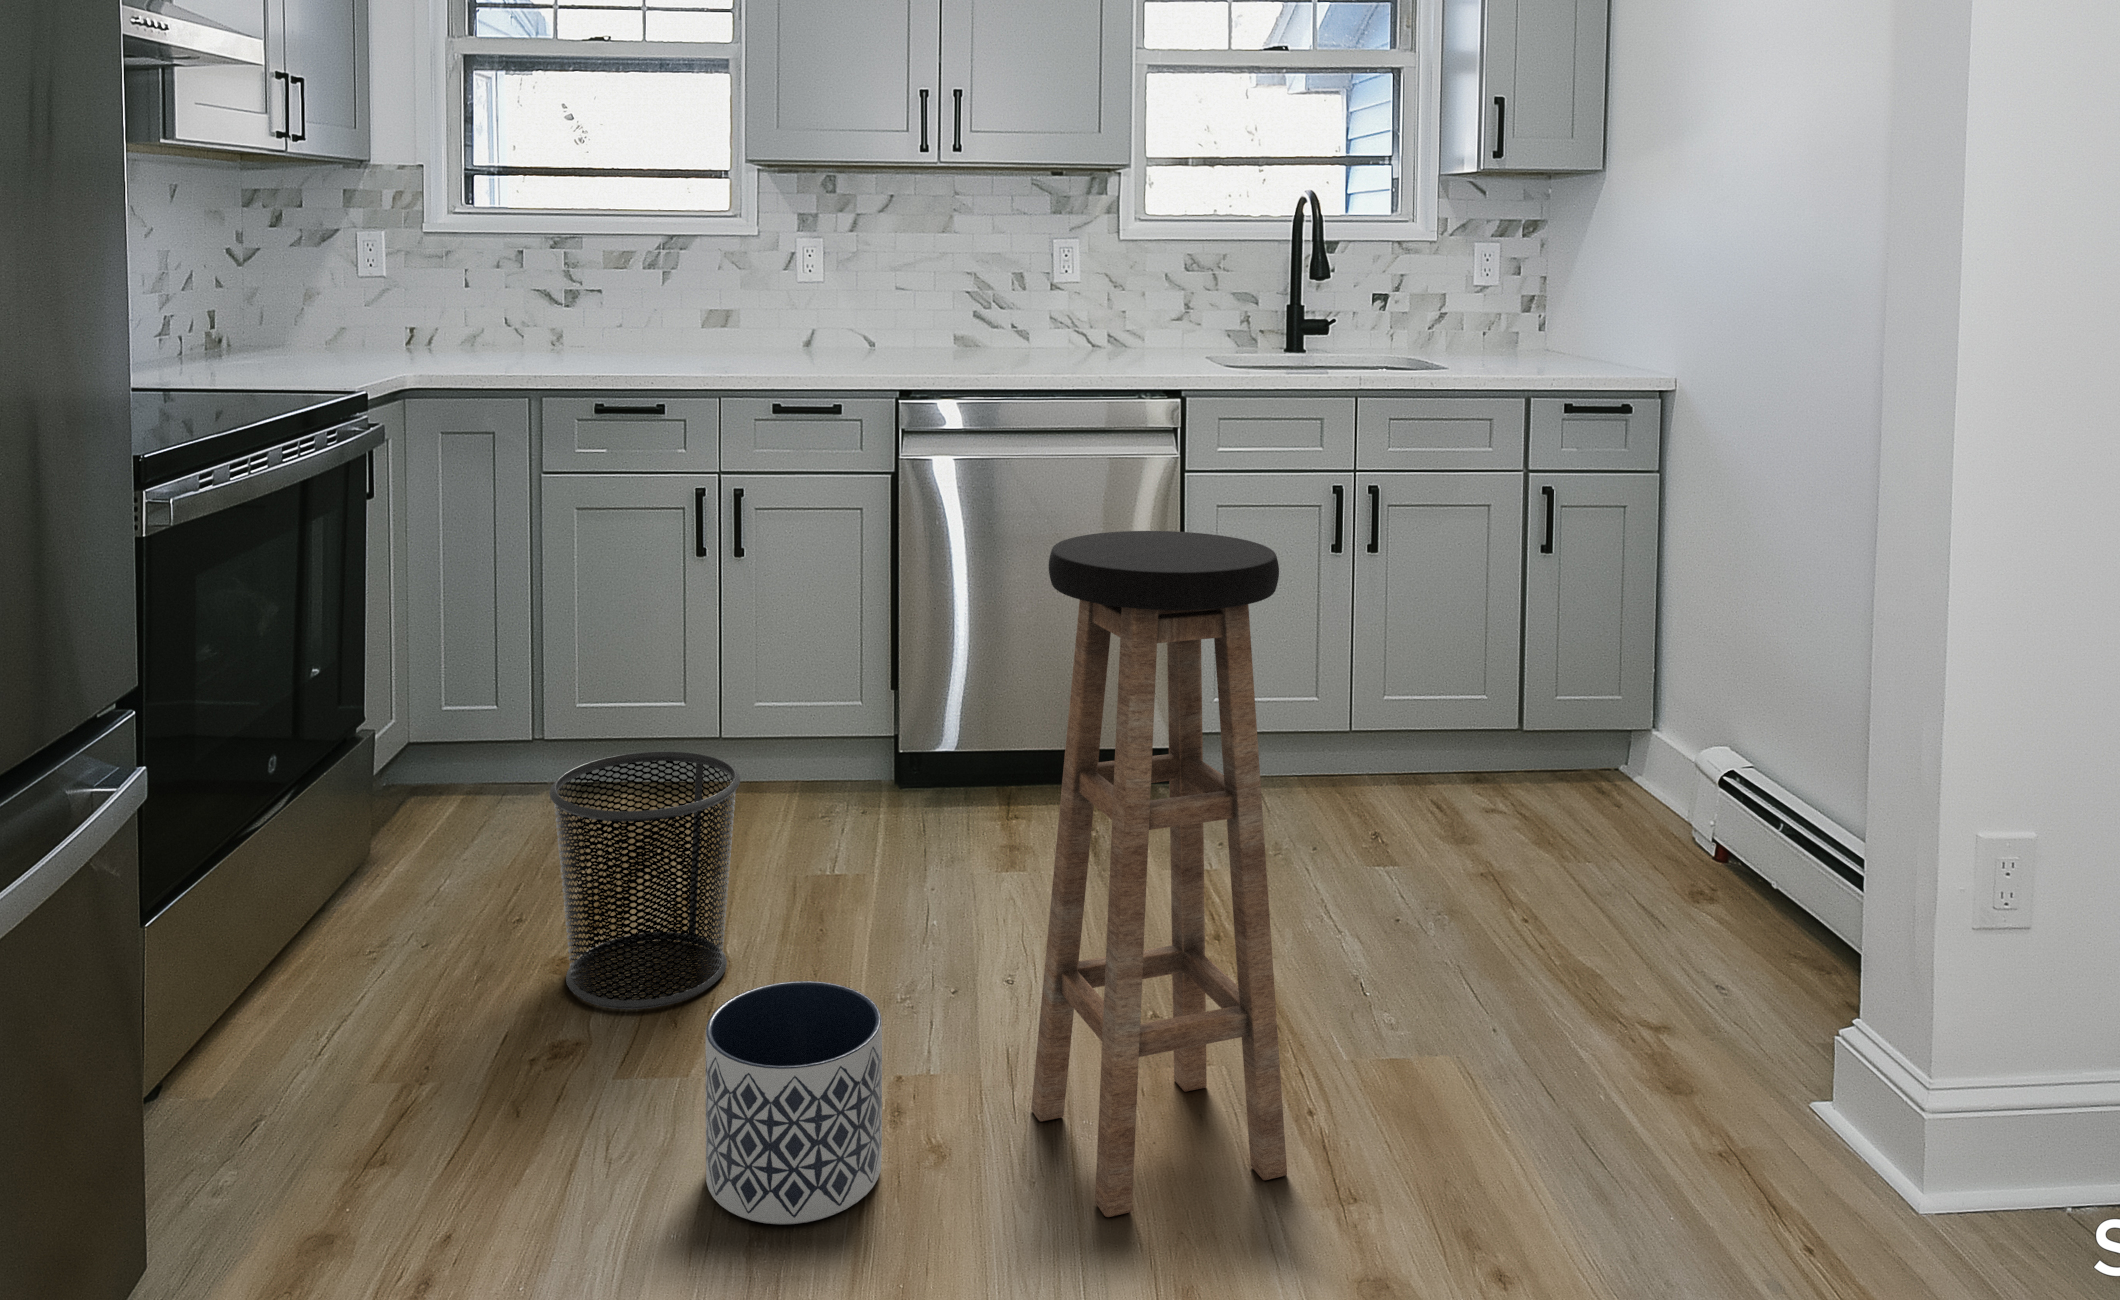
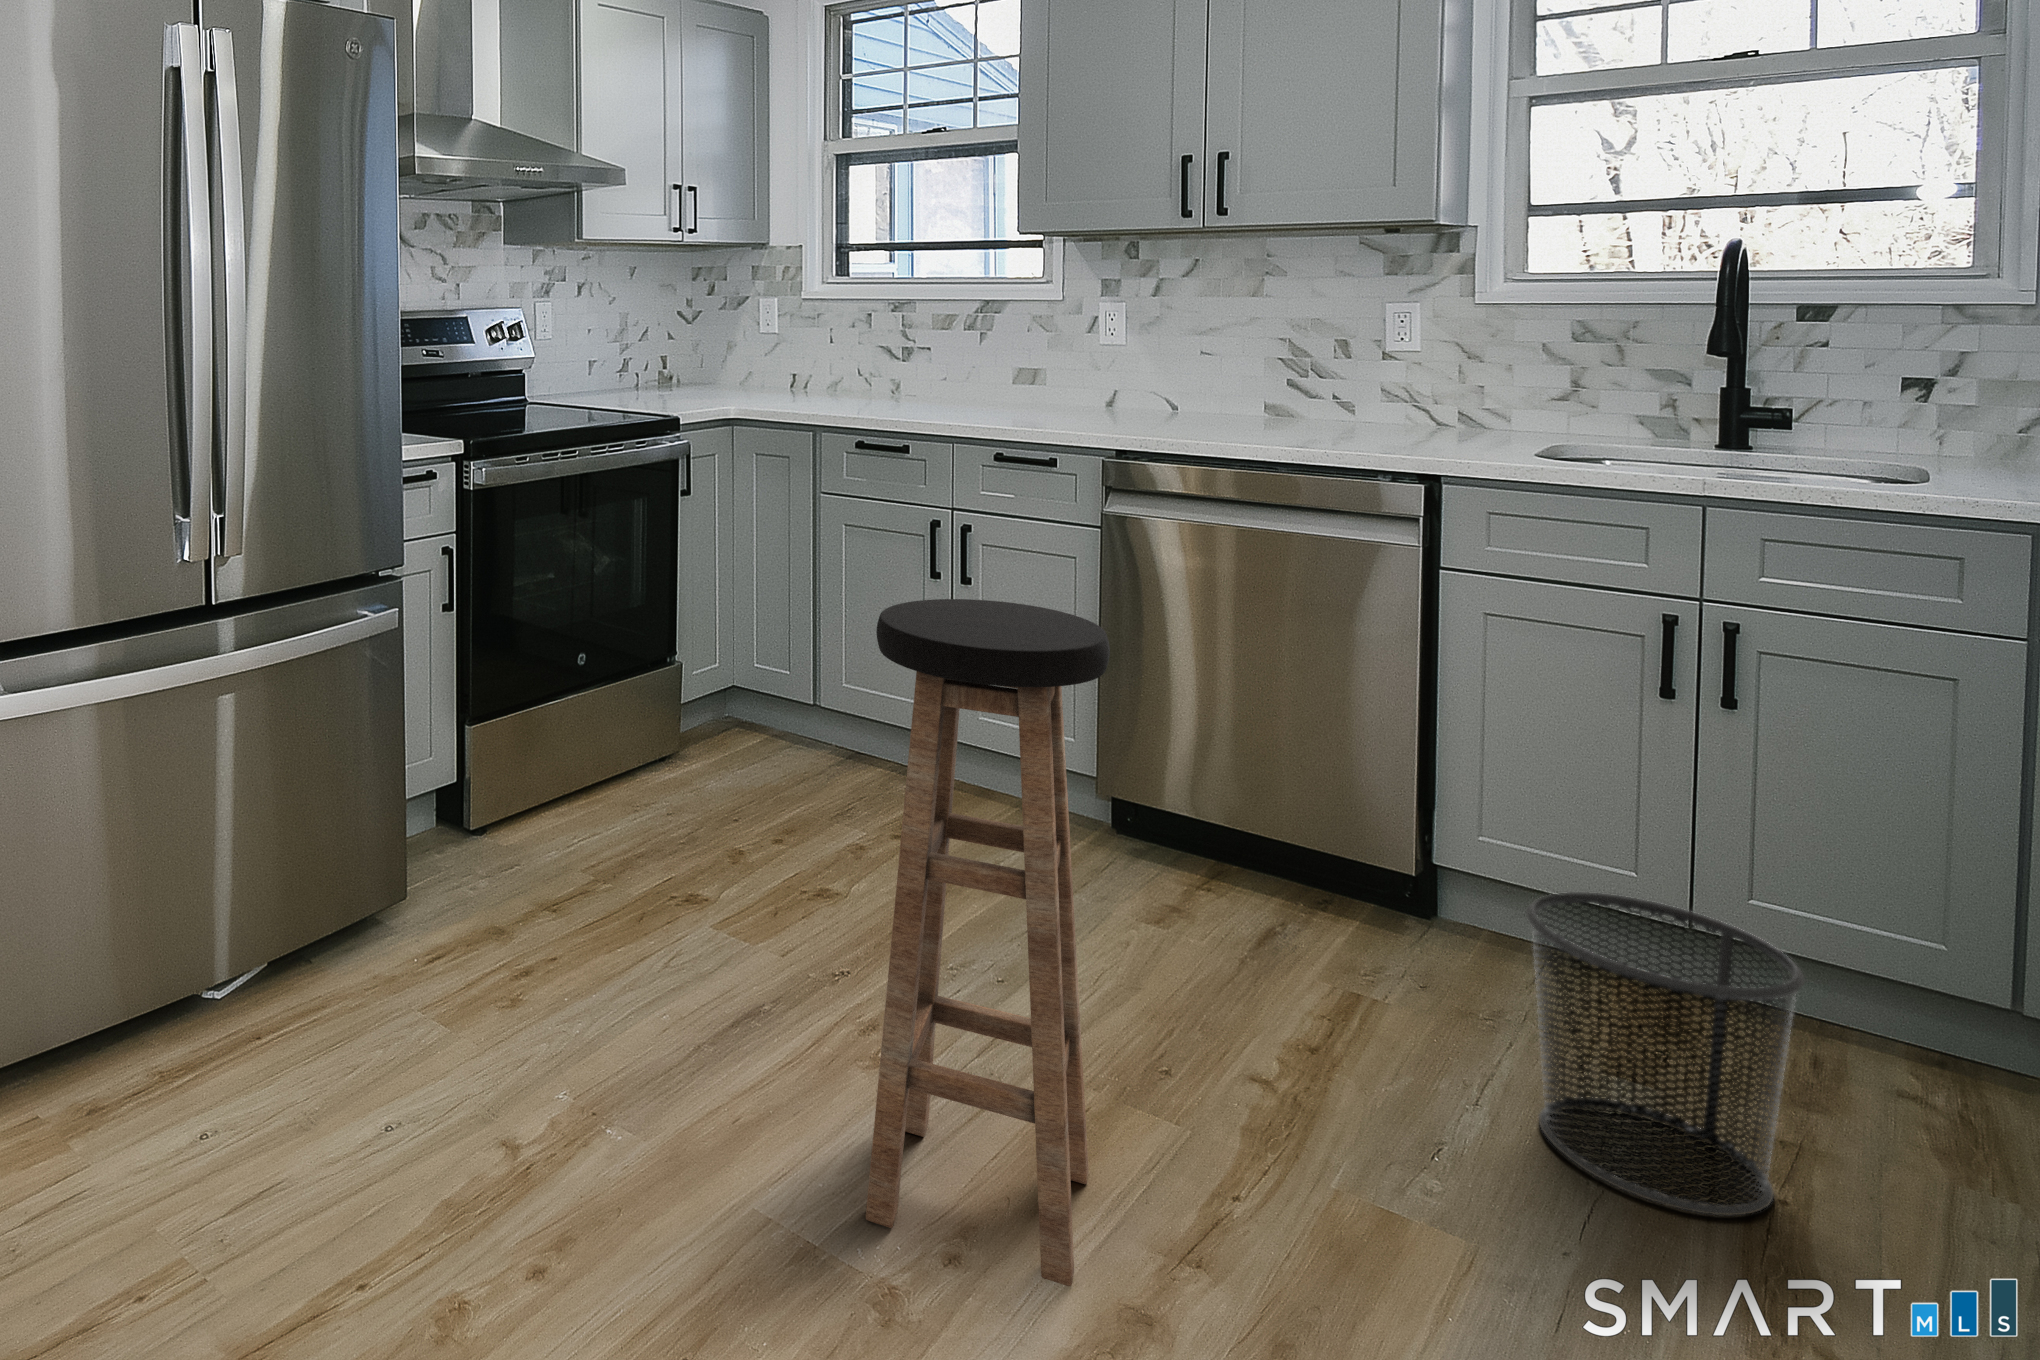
waste bin: present [549,751,740,1009] -> present [1526,892,1804,1216]
planter: present [706,981,882,1224] -> none [615,913,756,1106]

